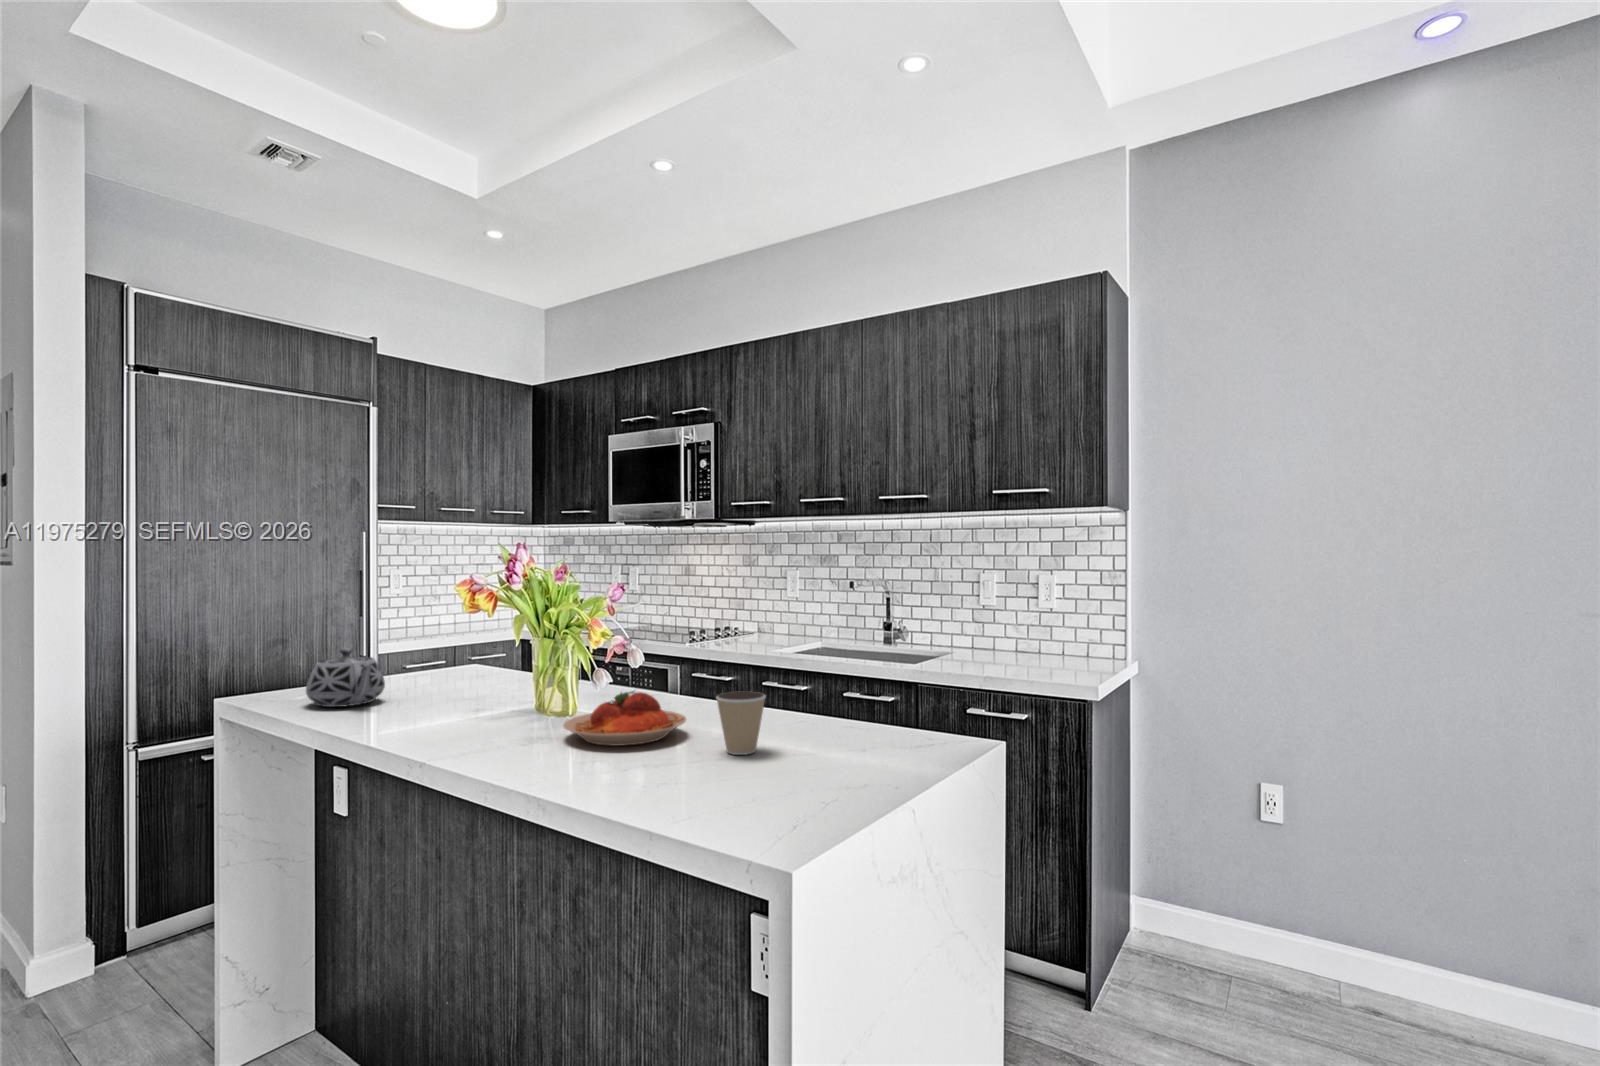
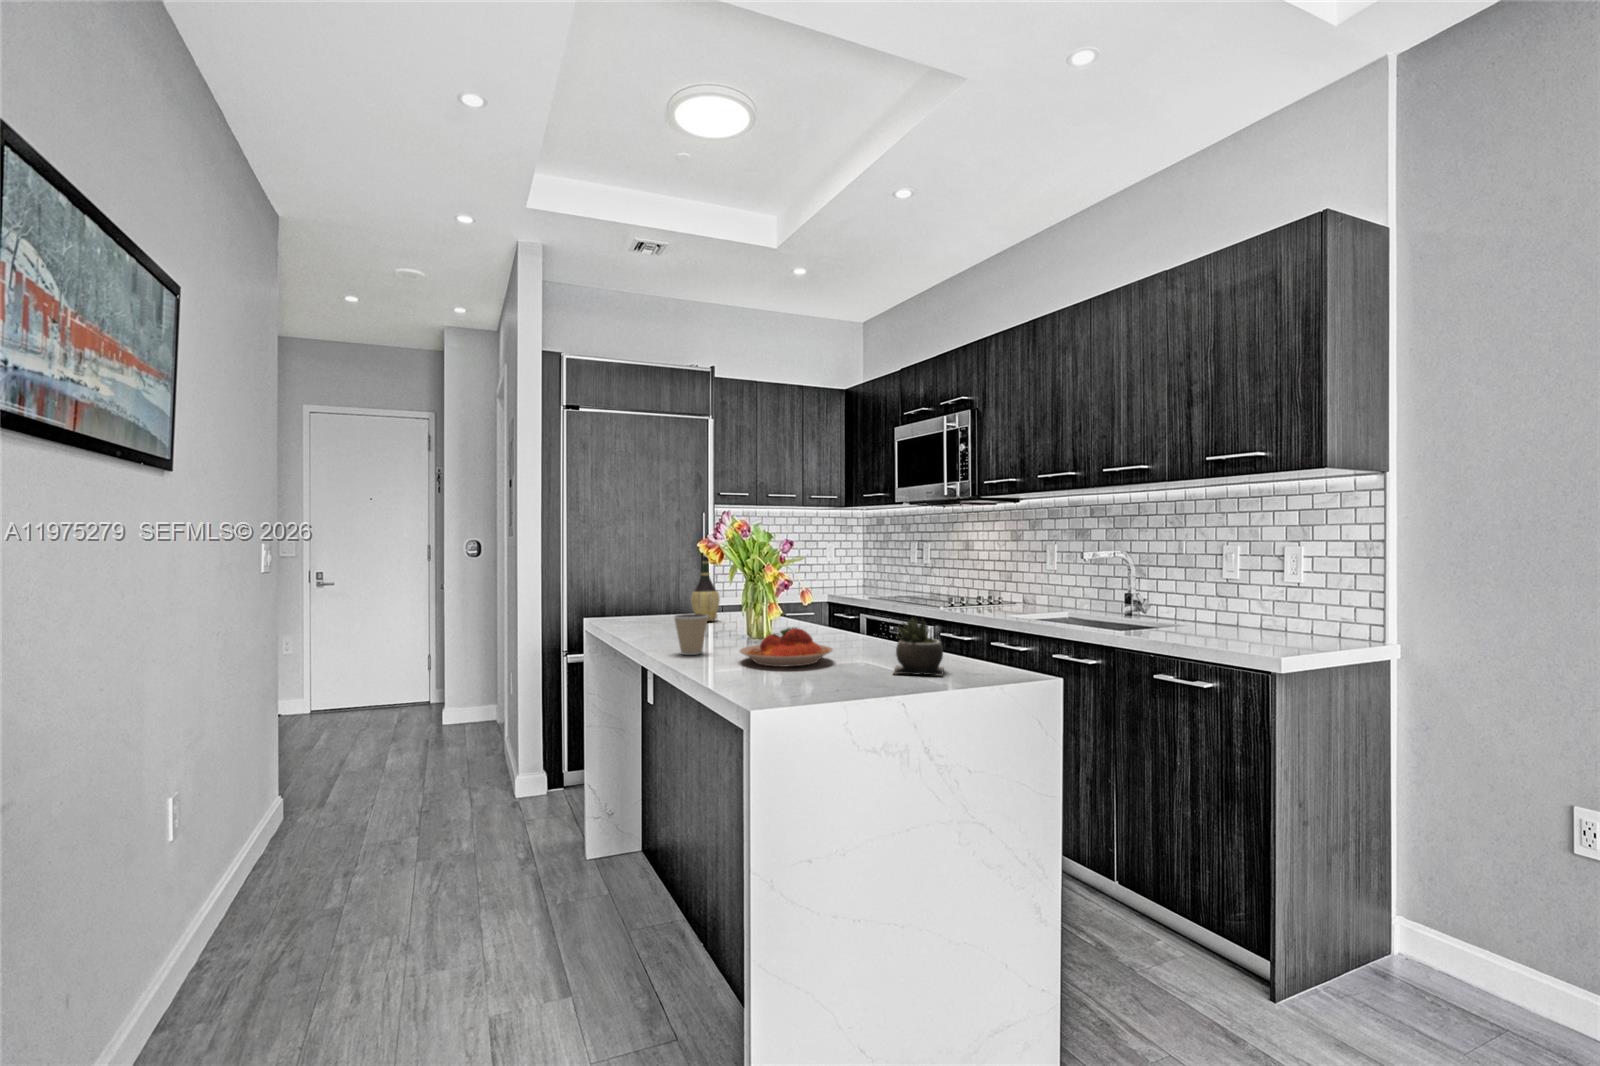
wine bottle: none [398,588,440,684] -> present [691,554,720,621]
teapot: present [306,649,385,707] -> none [621,591,670,630]
succulent plant: none [761,669,832,740] -> present [894,619,944,676]
coffee cup: present [716,692,766,755] -> present [674,614,708,655]

